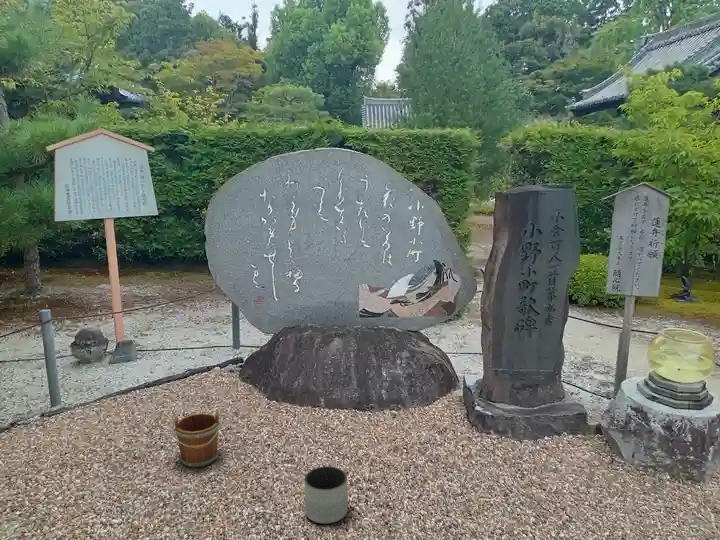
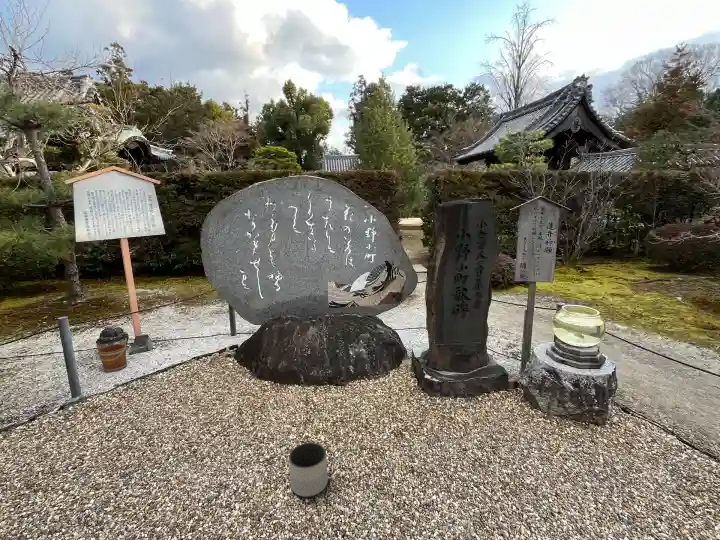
bucket: present [172,410,221,468] -> present [96,341,127,372]

